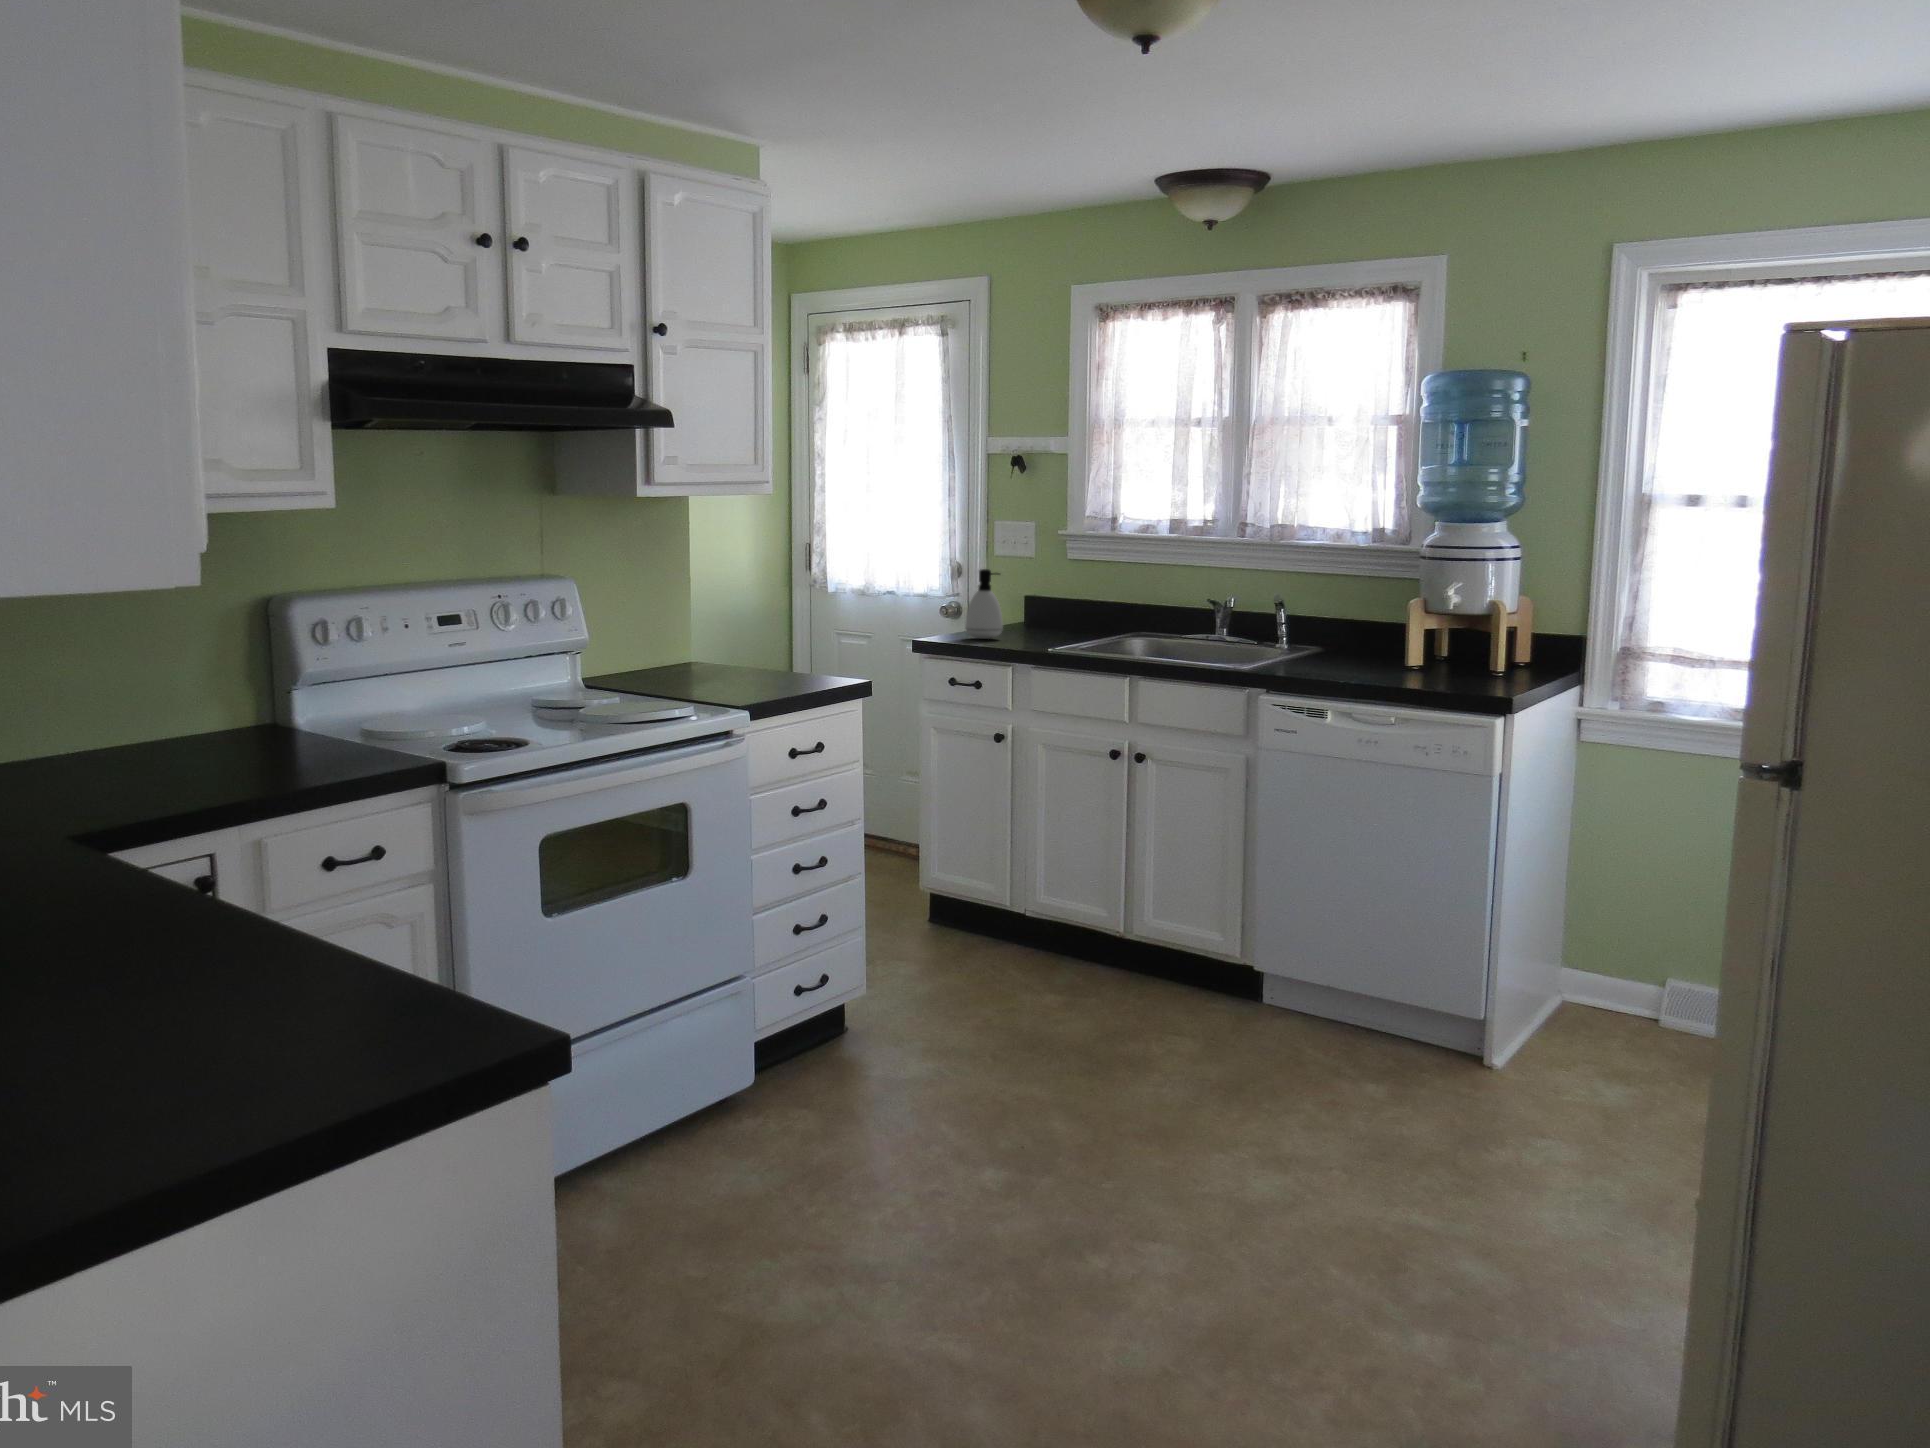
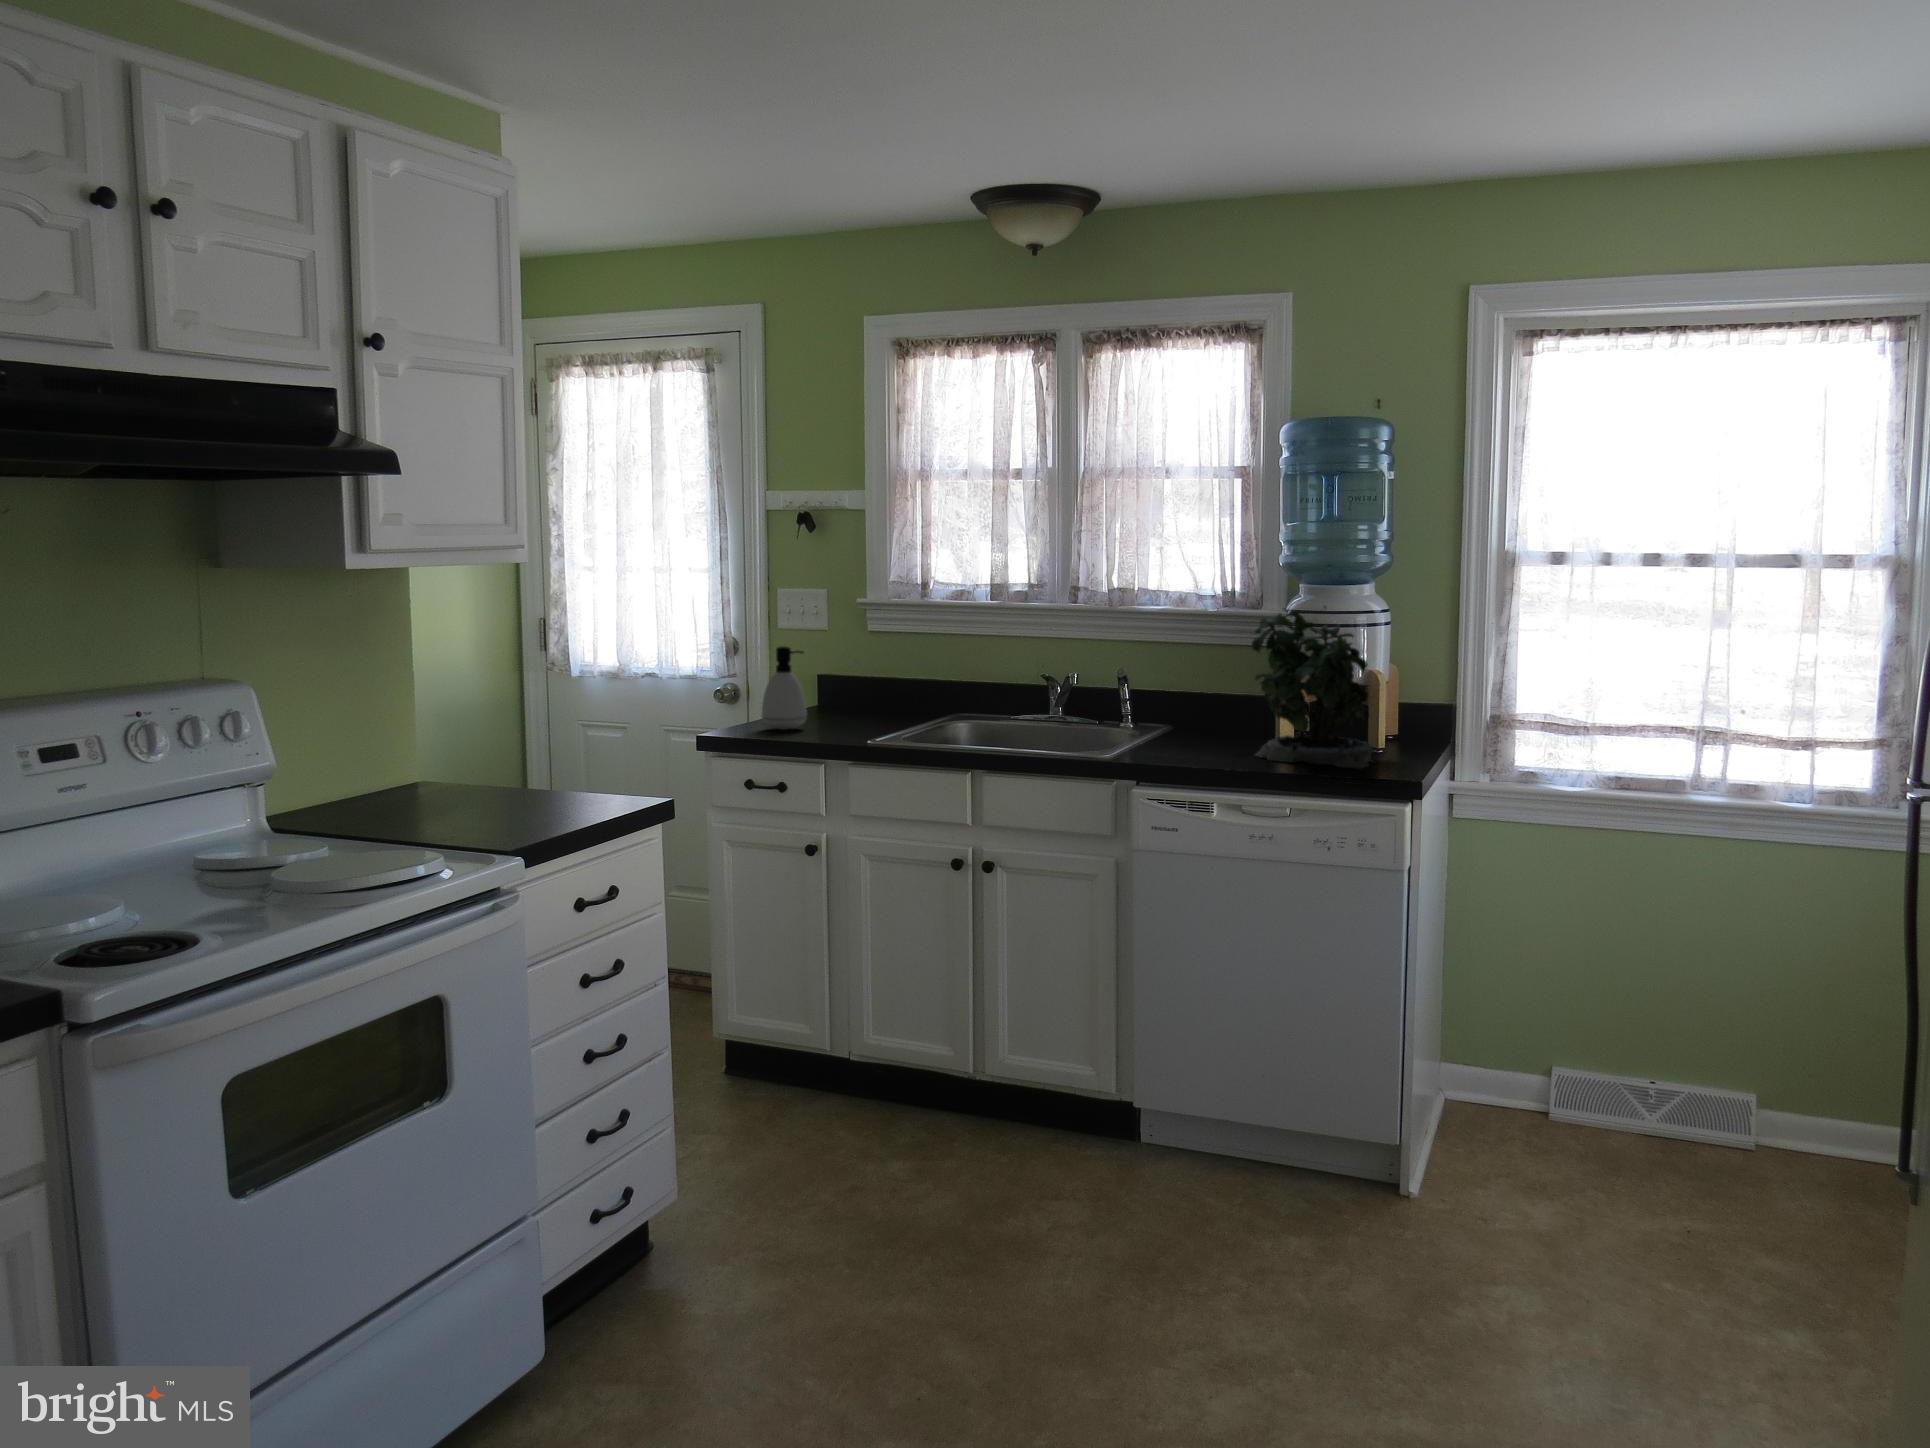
potted plant: none [1371,539,1485,686] -> present [1252,606,1373,769]

